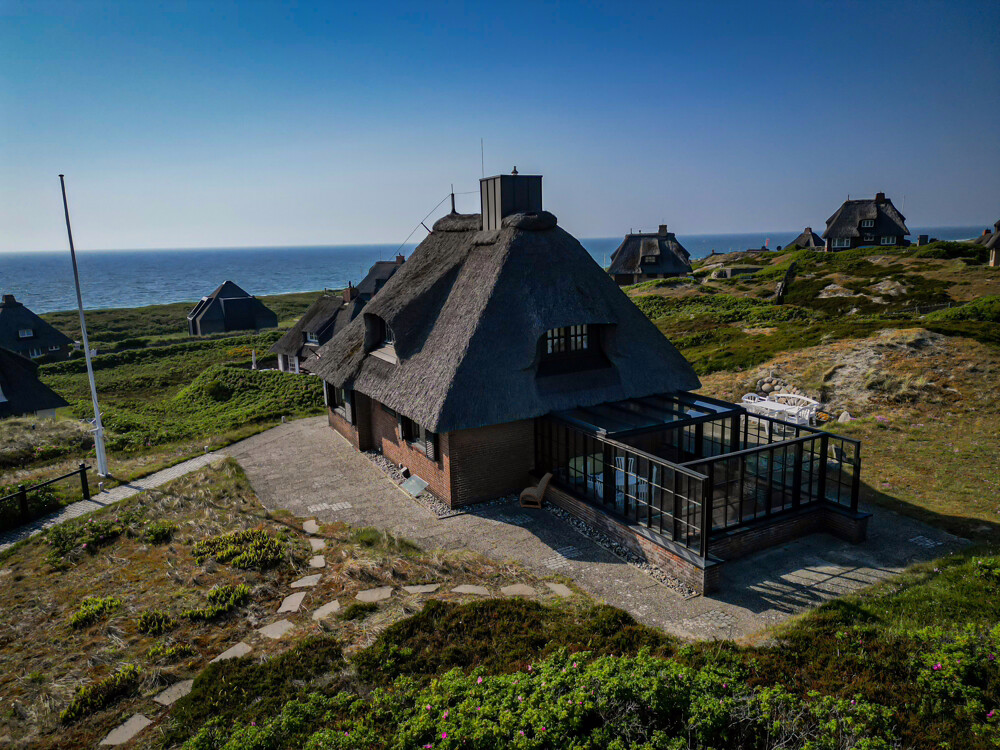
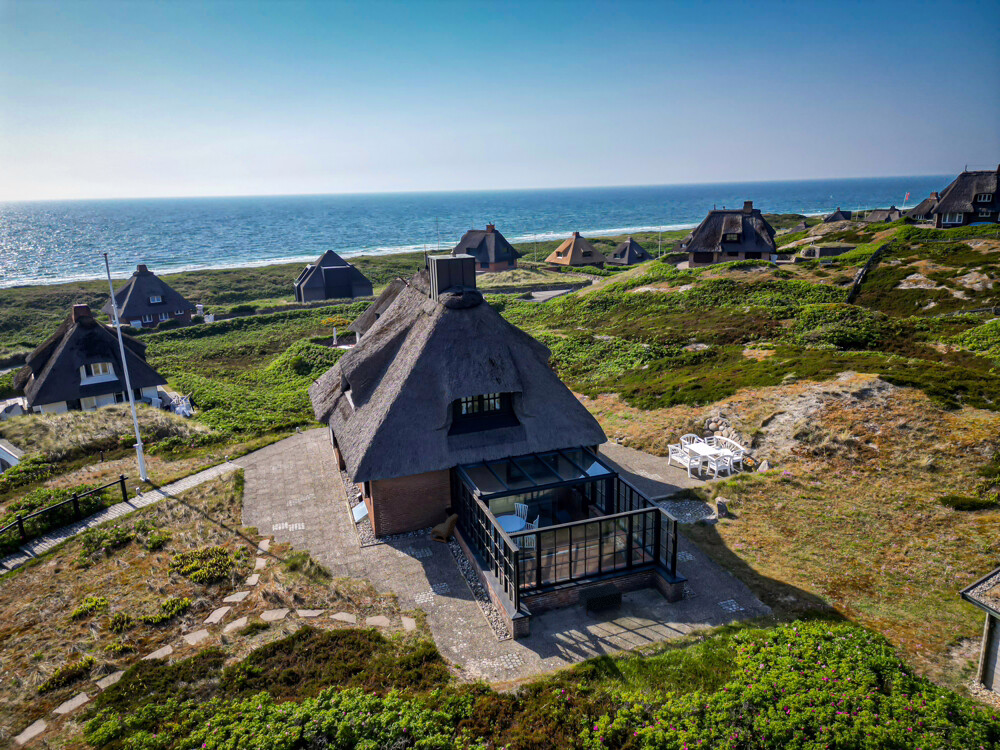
bench: none [754,525,807,564] -> present [579,583,622,615]

